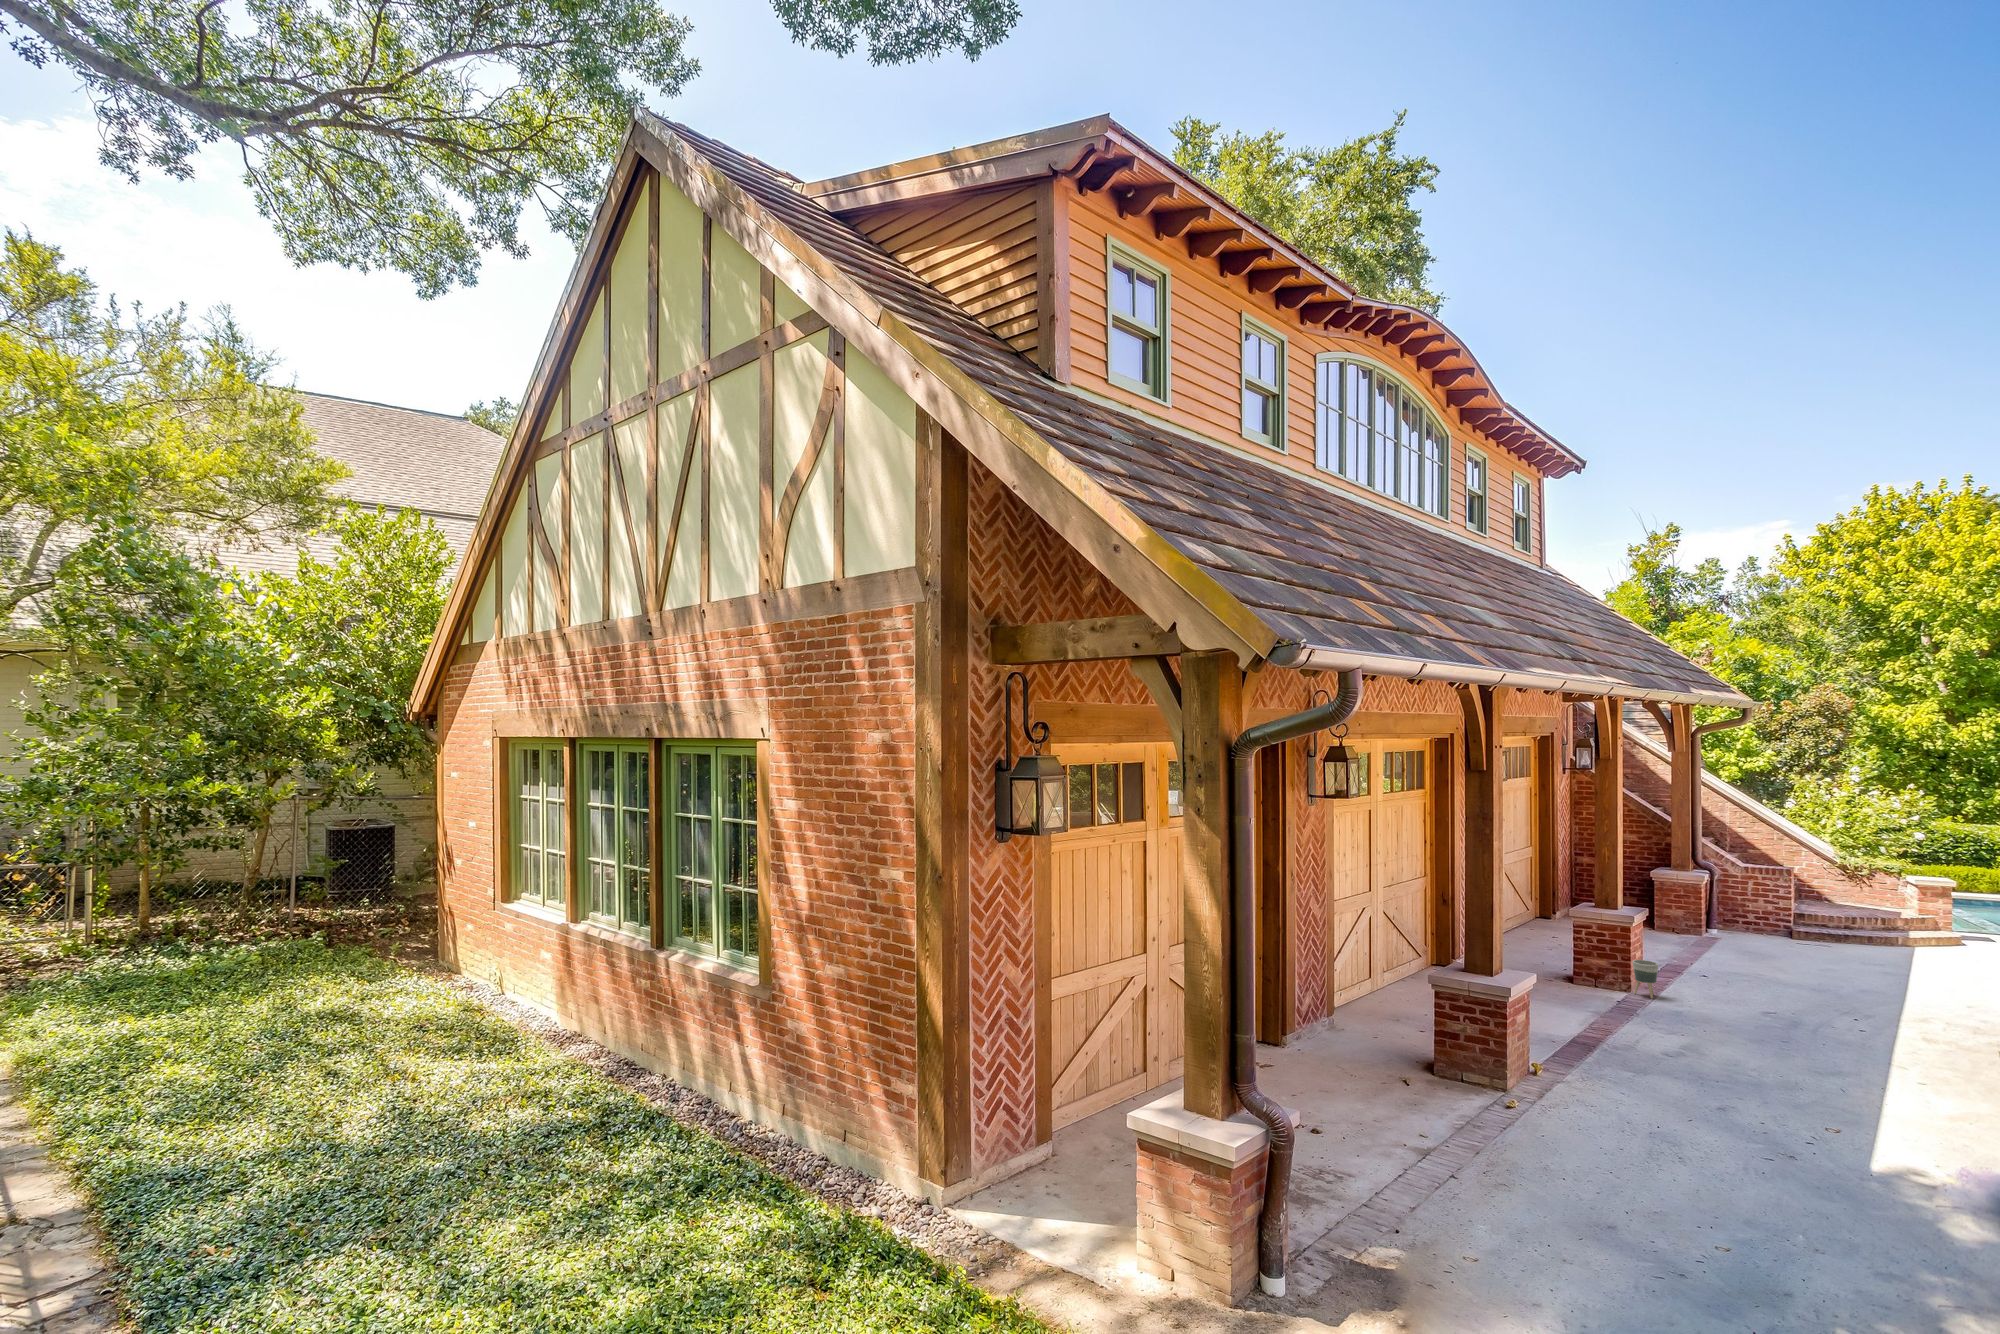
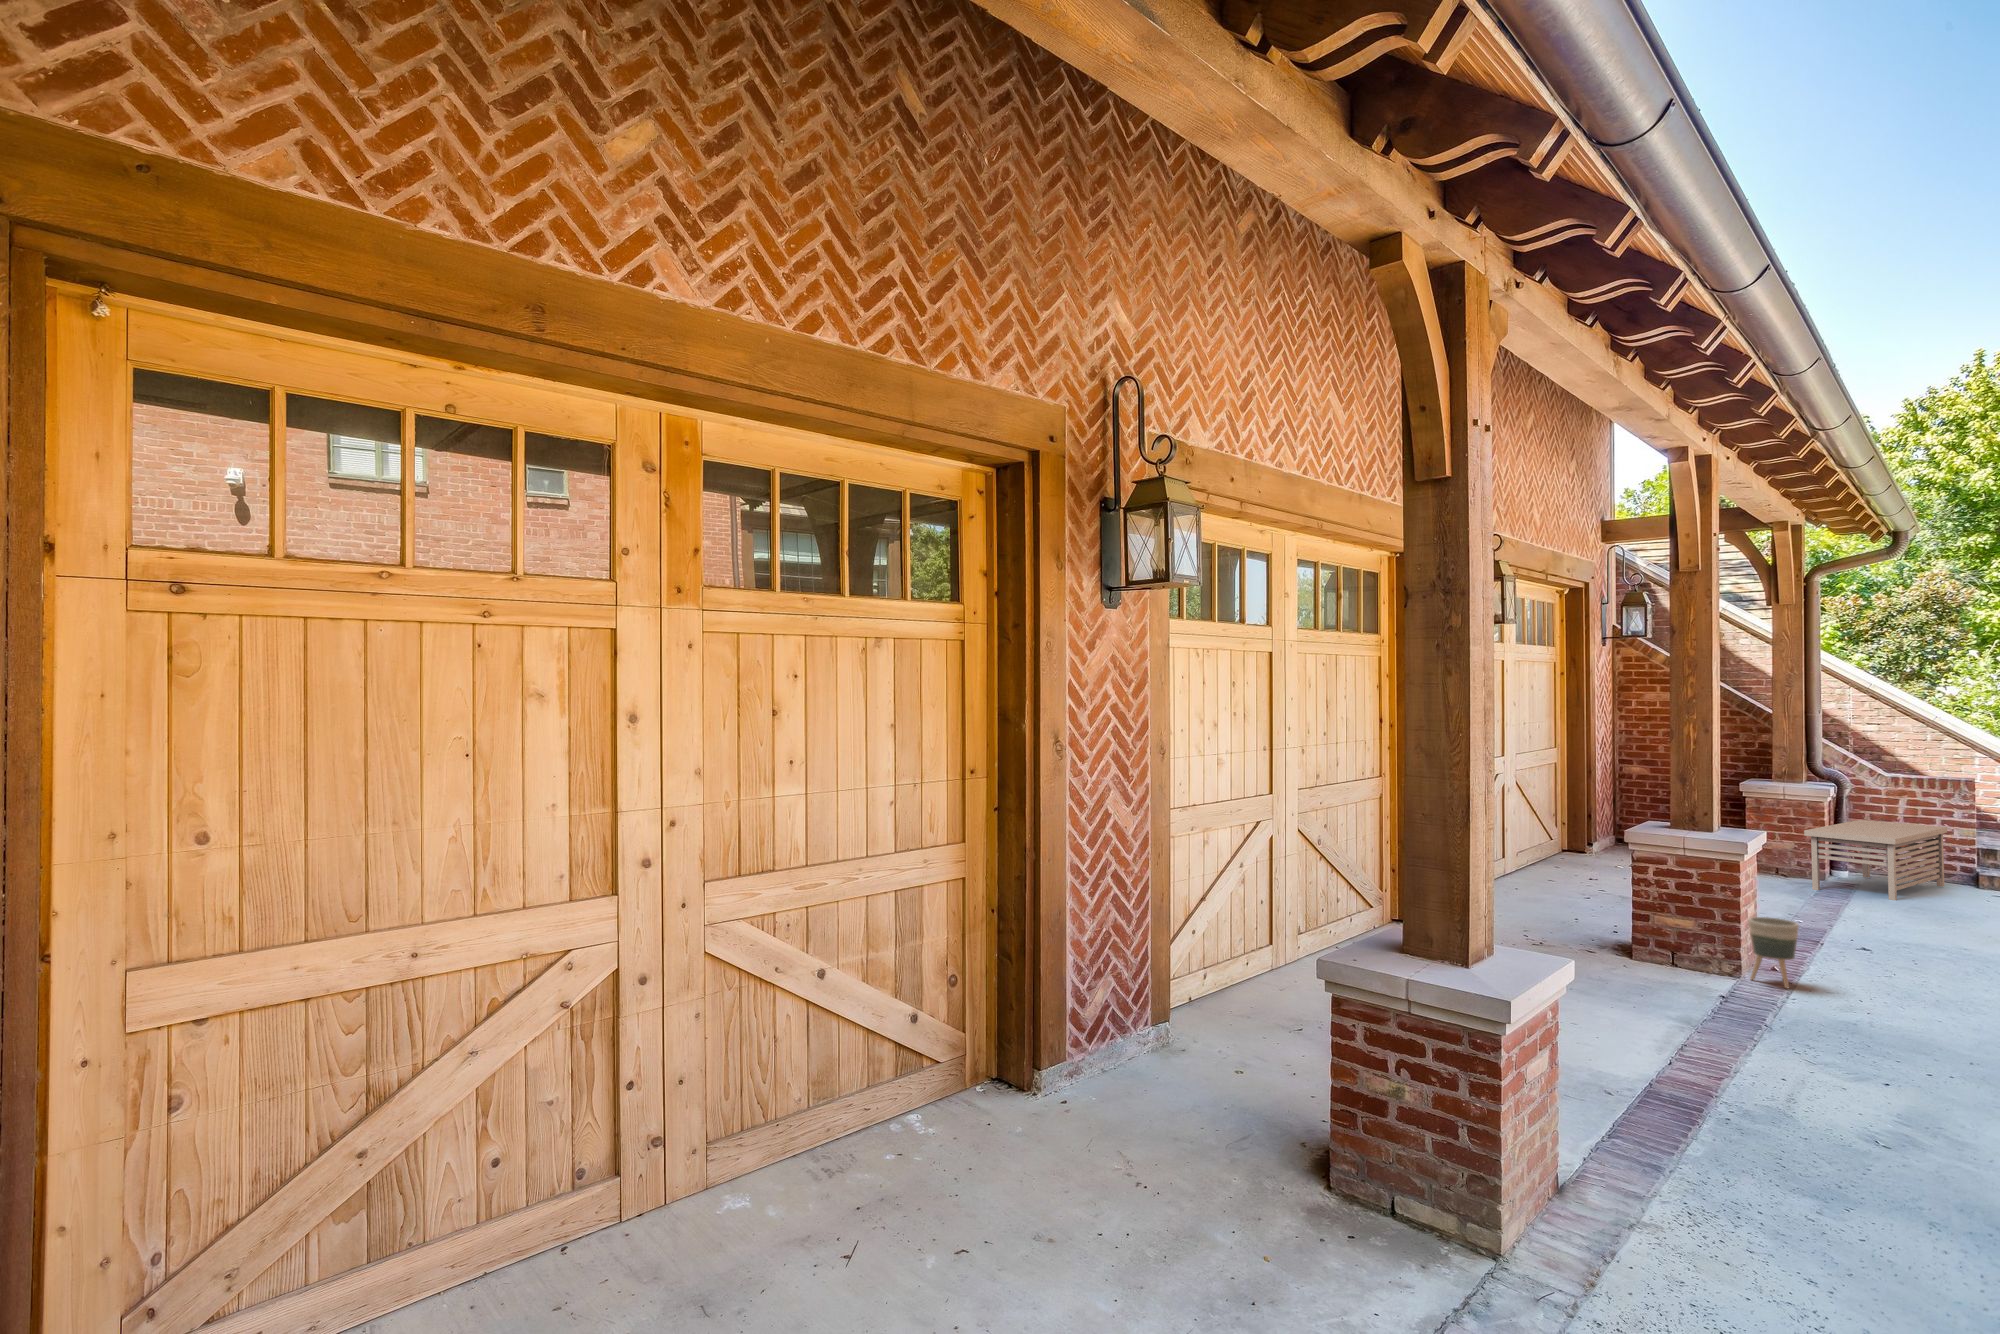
storage bench: none [1688,893,1779,947] -> present [1804,820,1947,900]

